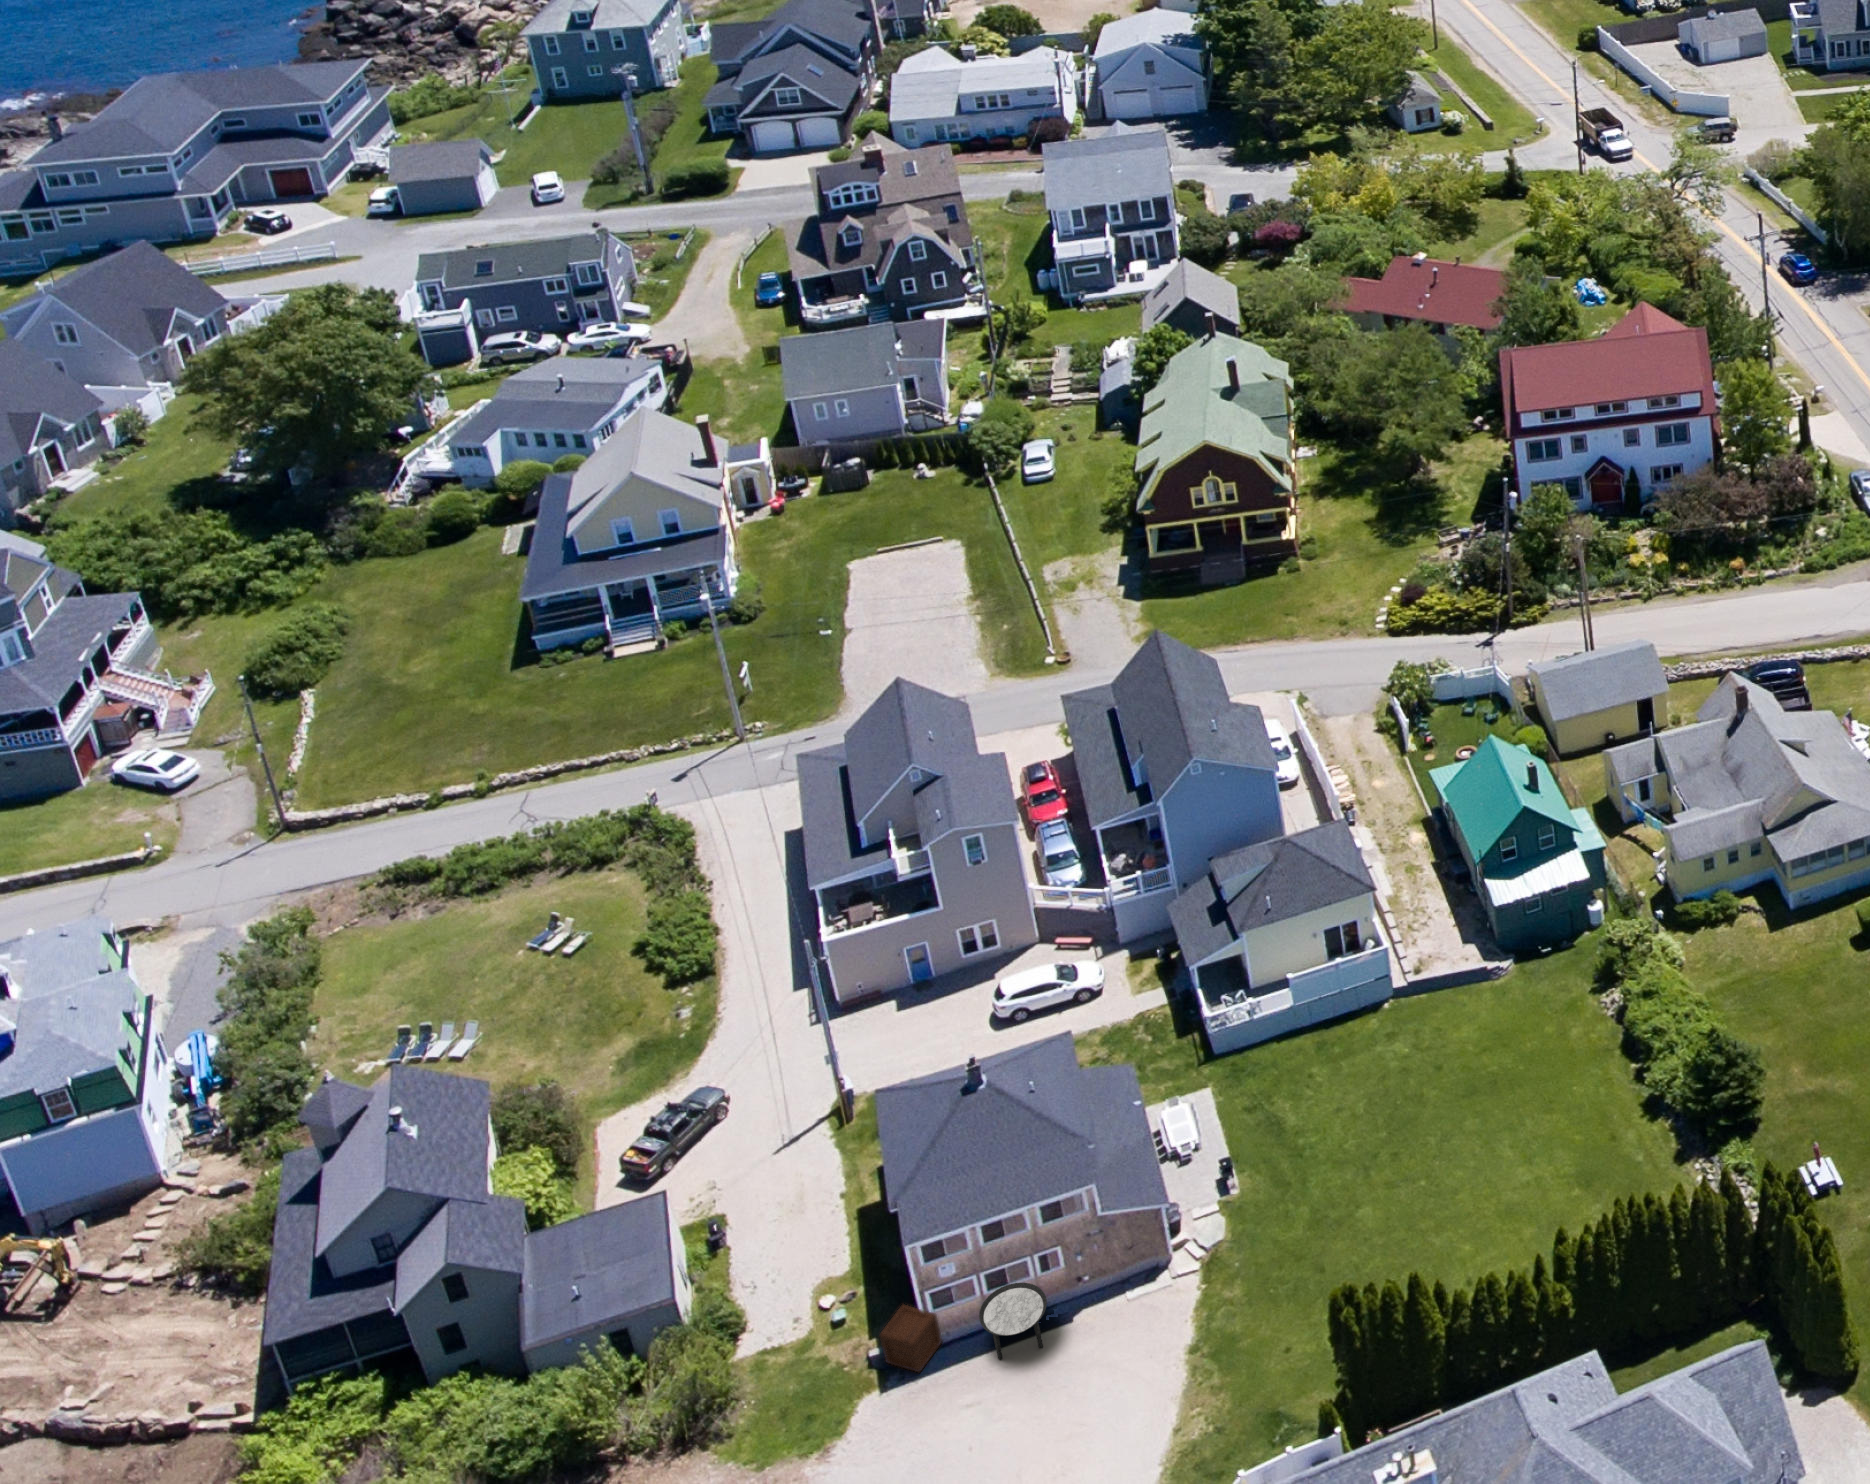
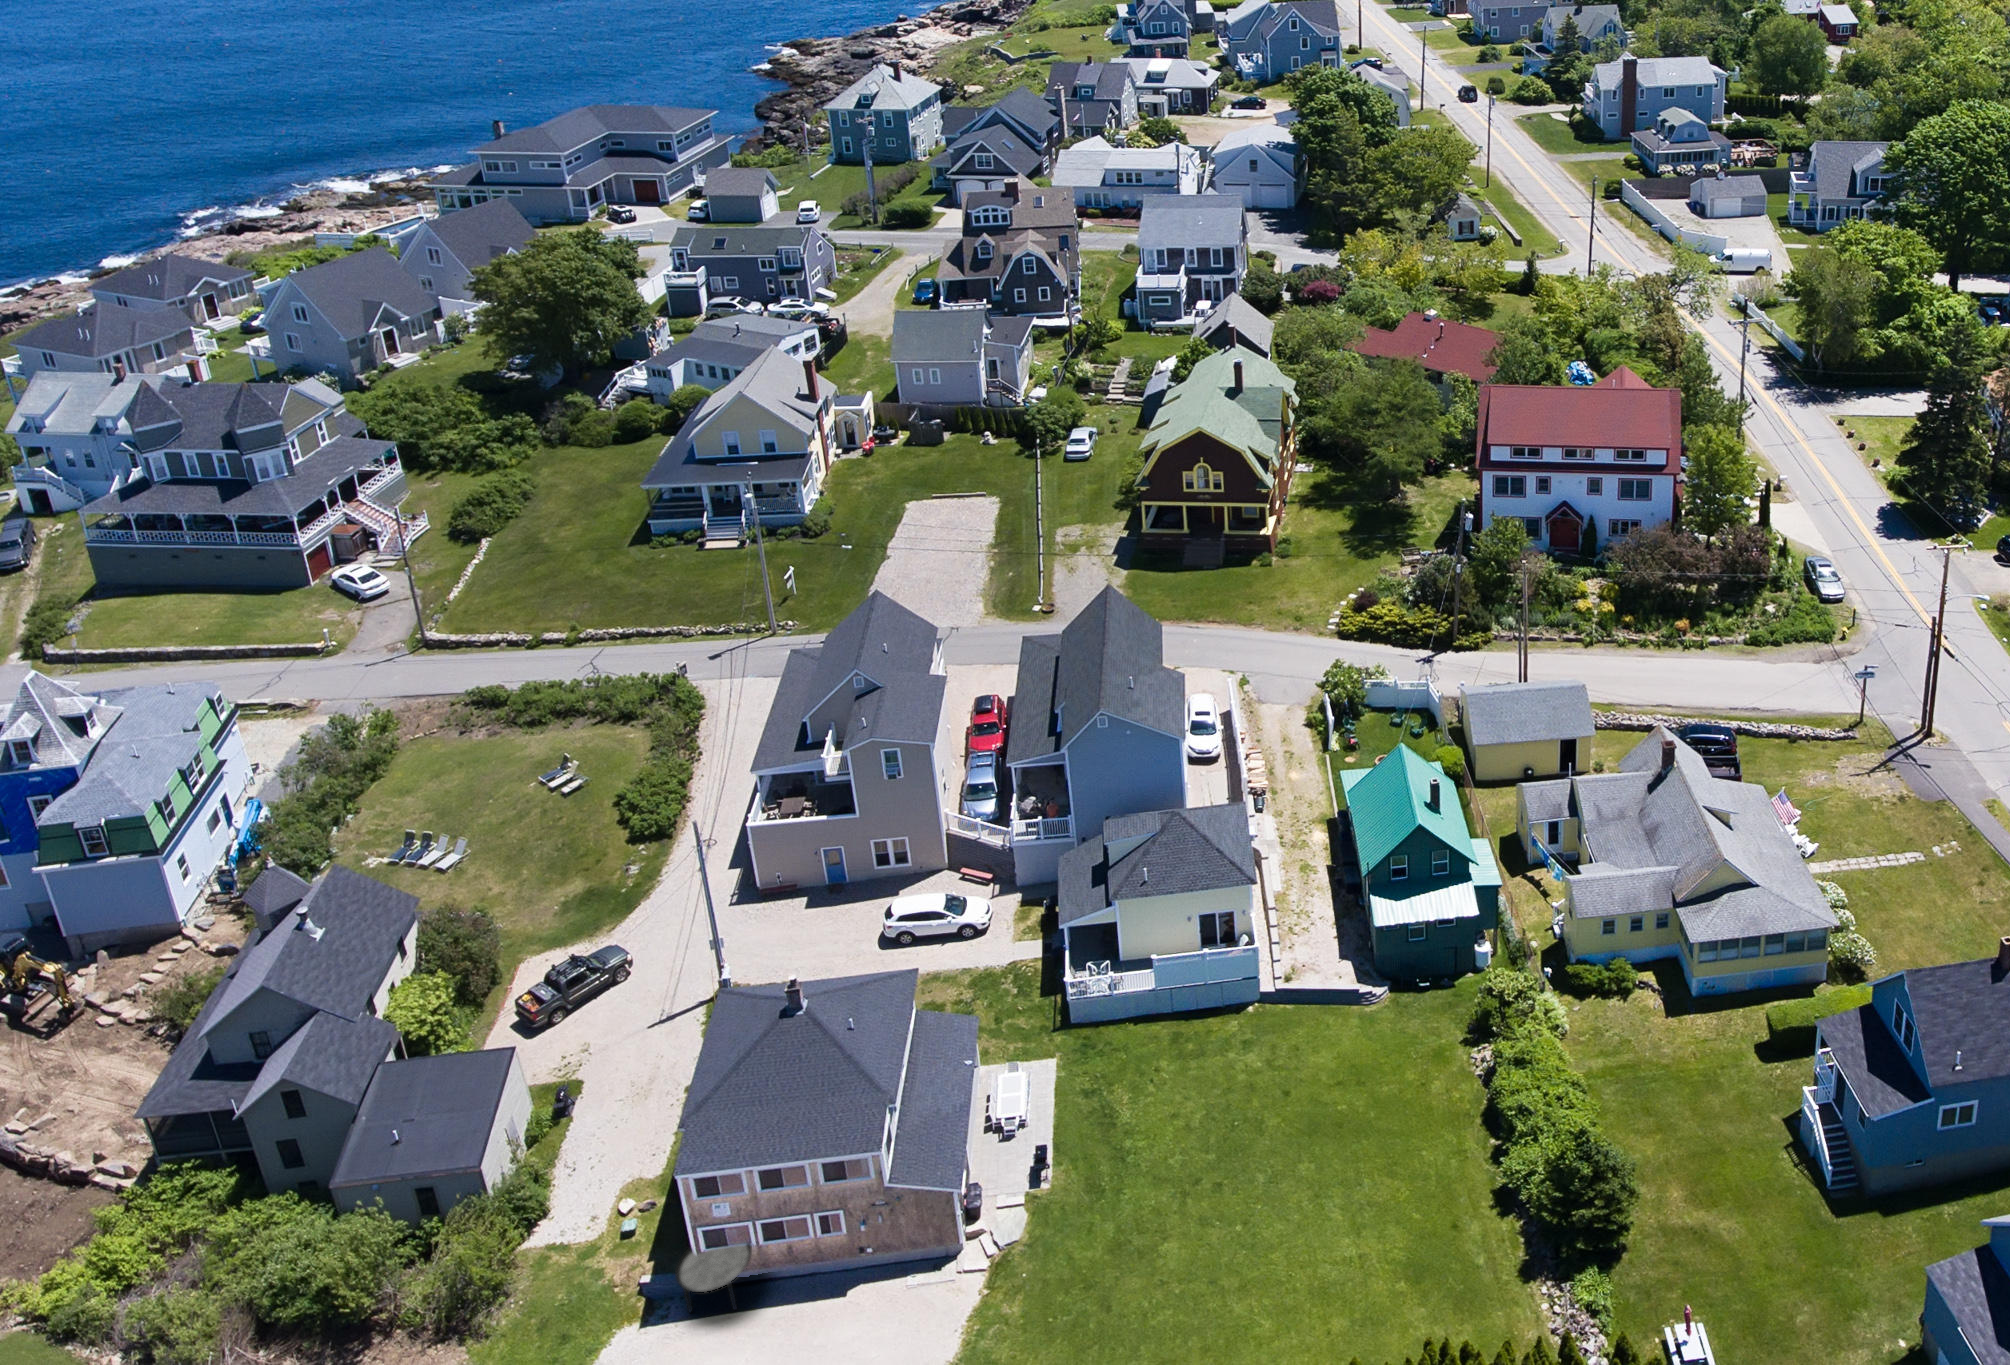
wooden crate: present [879,1305,942,1372] -> none [576,1228,648,1308]

